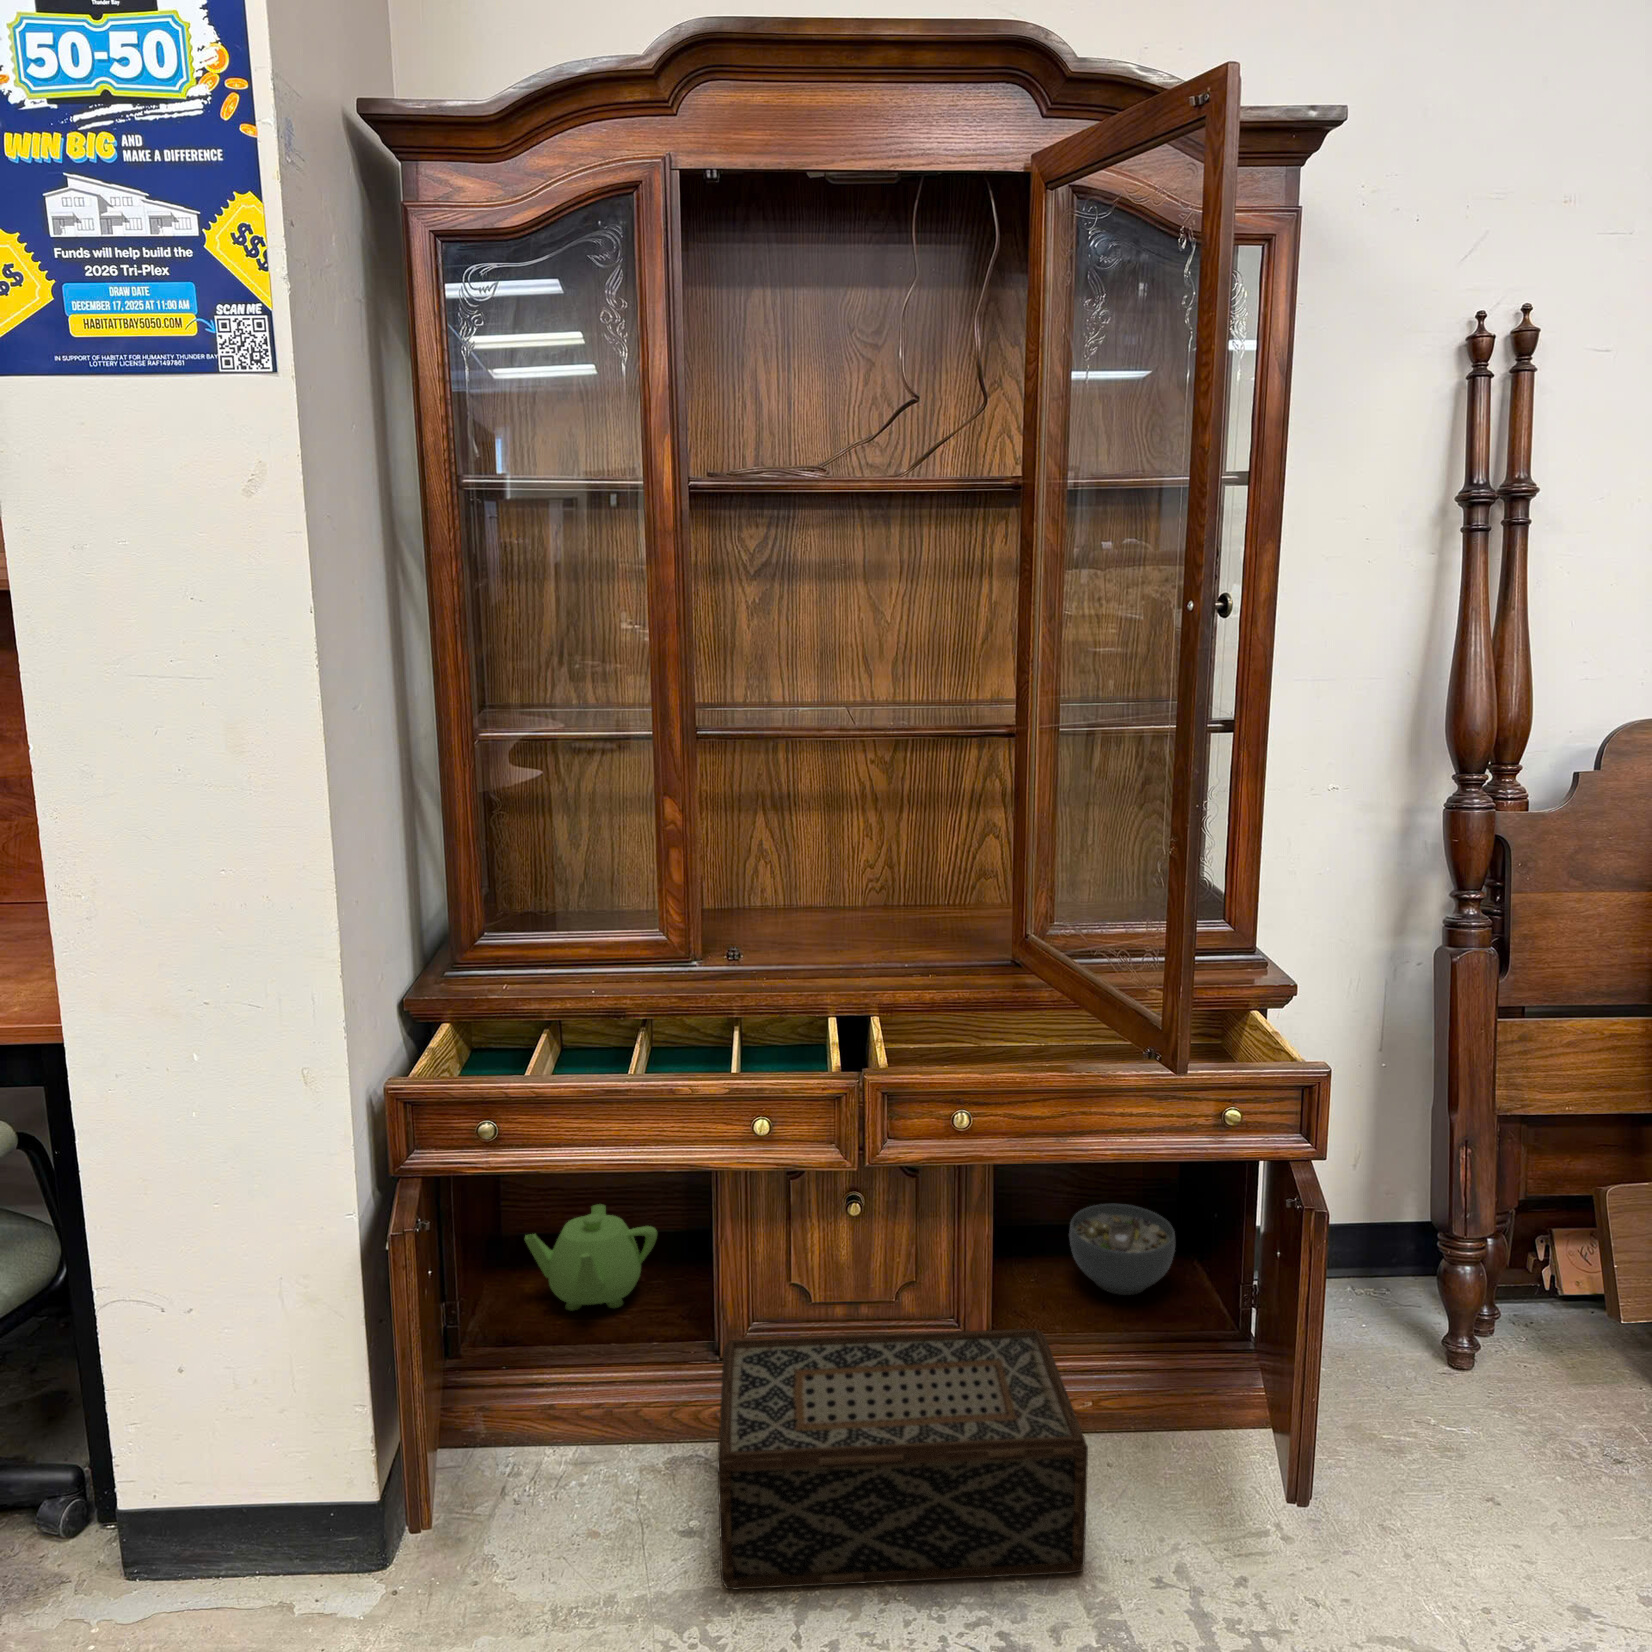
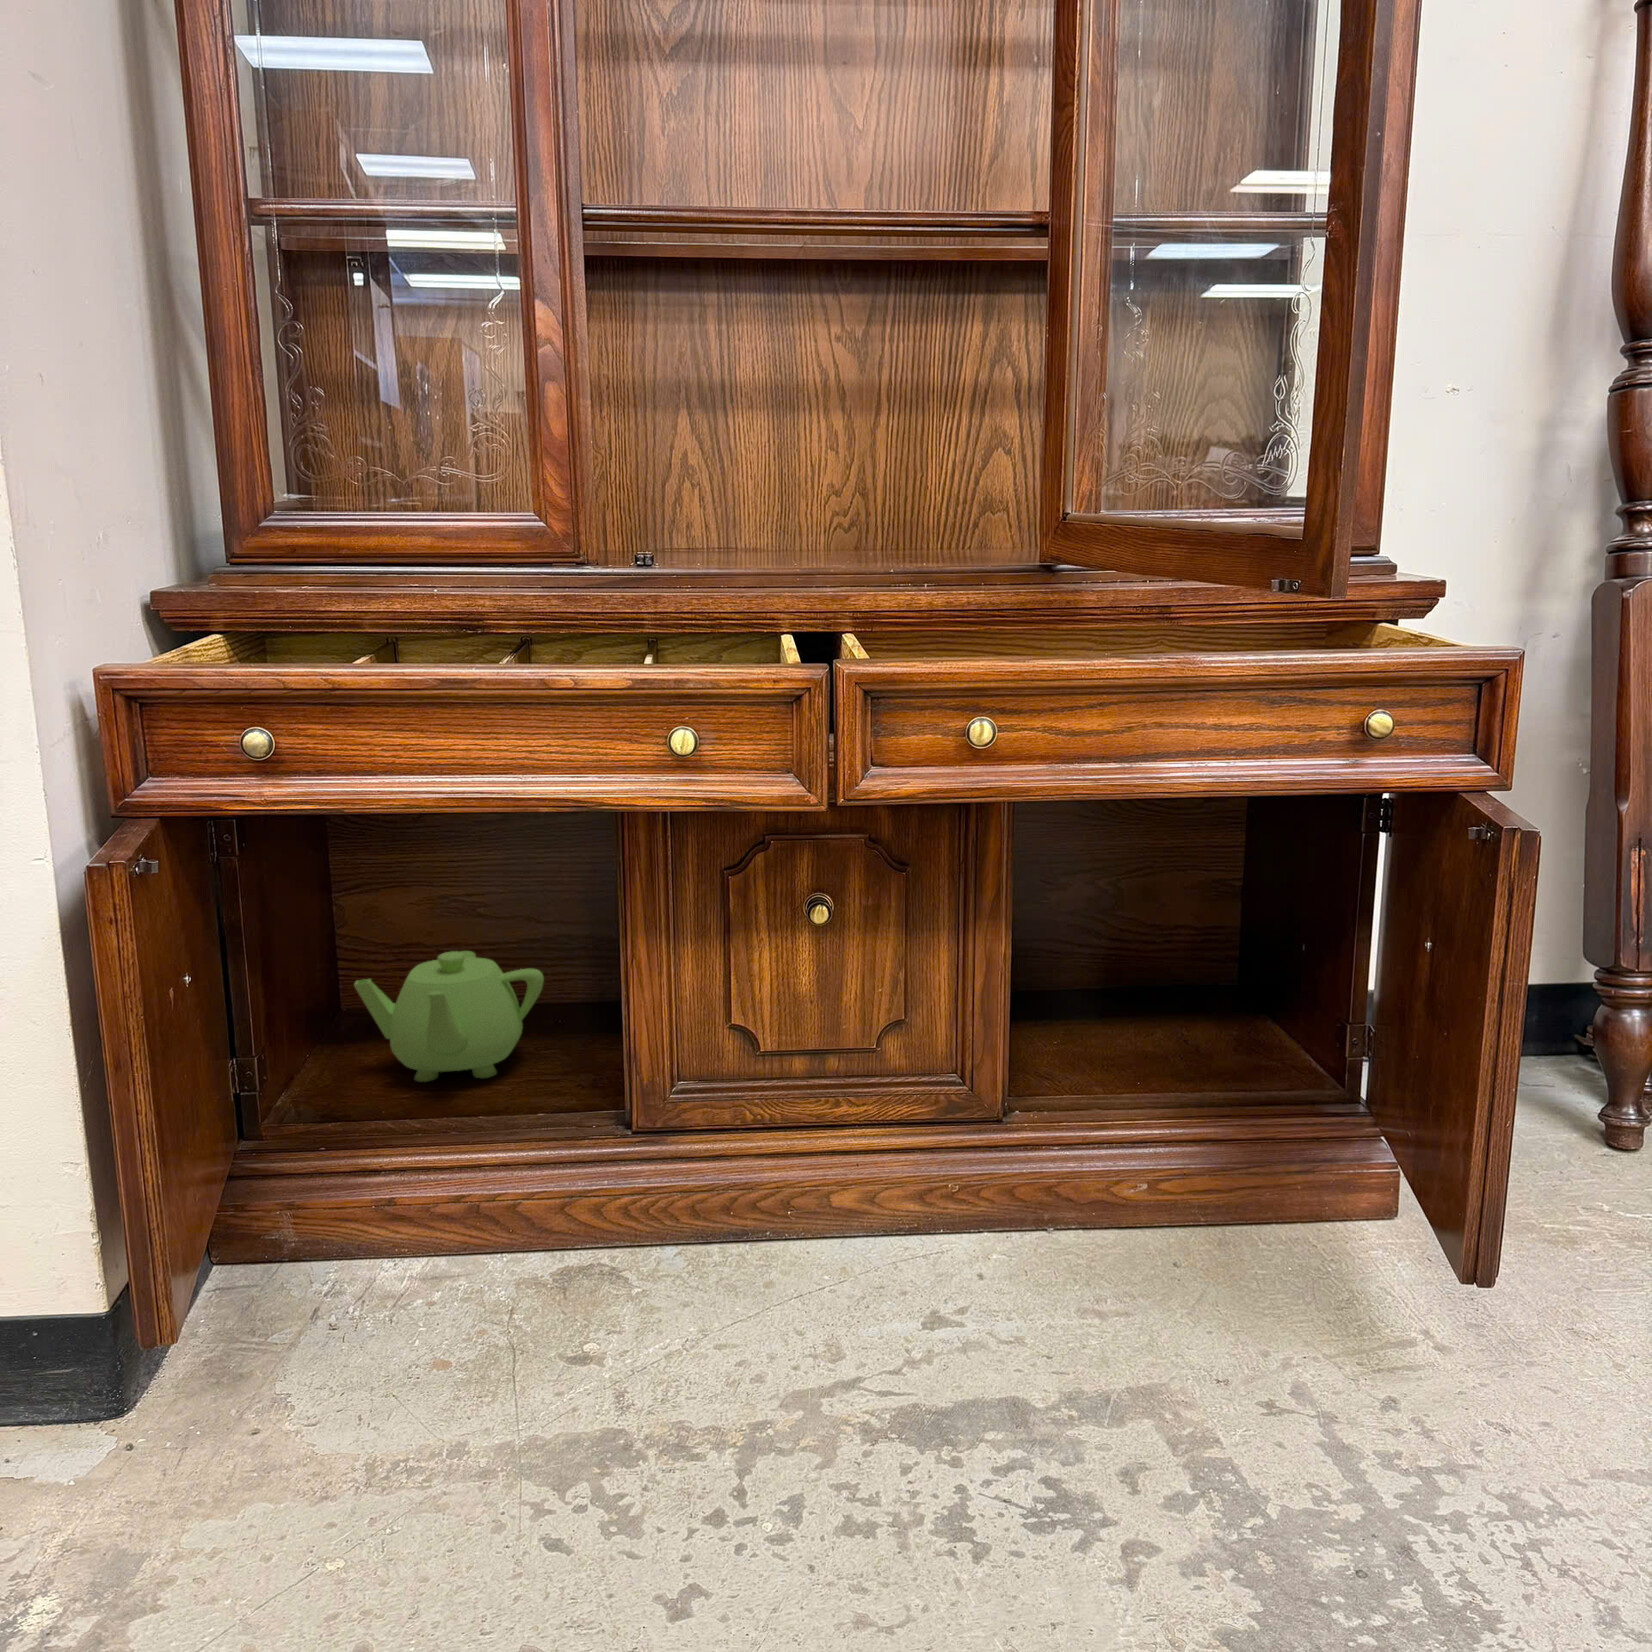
soup bowl: present [1069,1204,1175,1295] -> none [1112,944,1258,1054]
woven basket: present [718,1329,1088,1589] -> none [615,1077,1172,1429]

